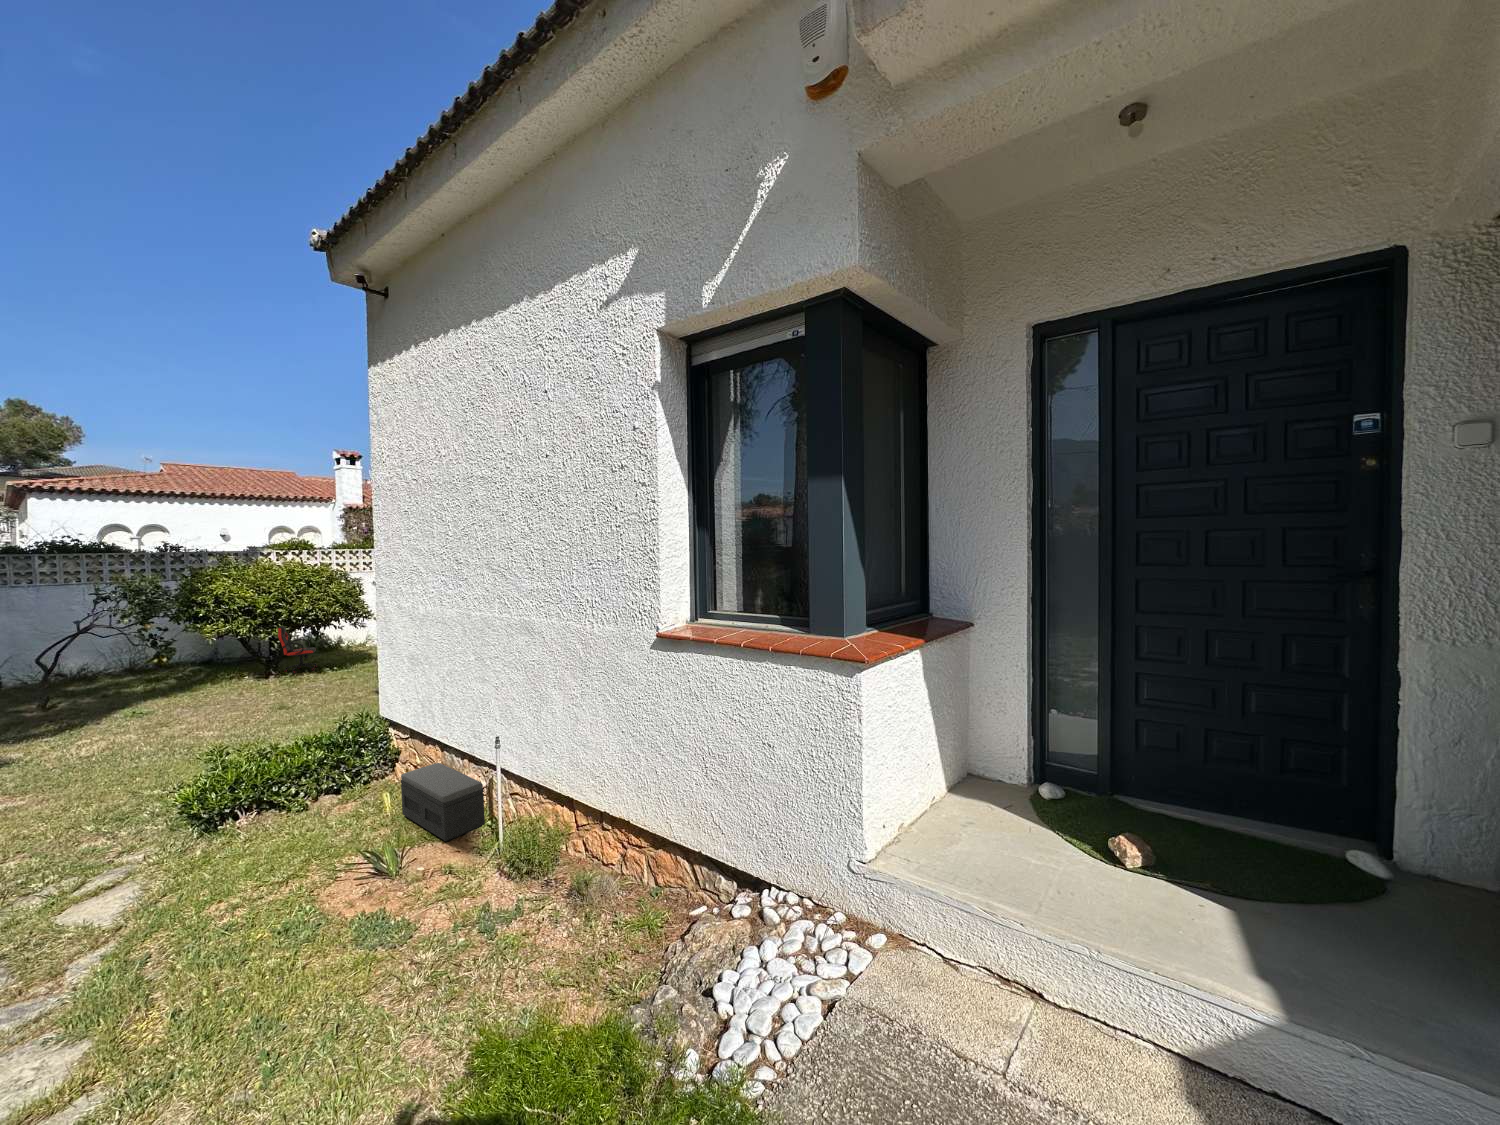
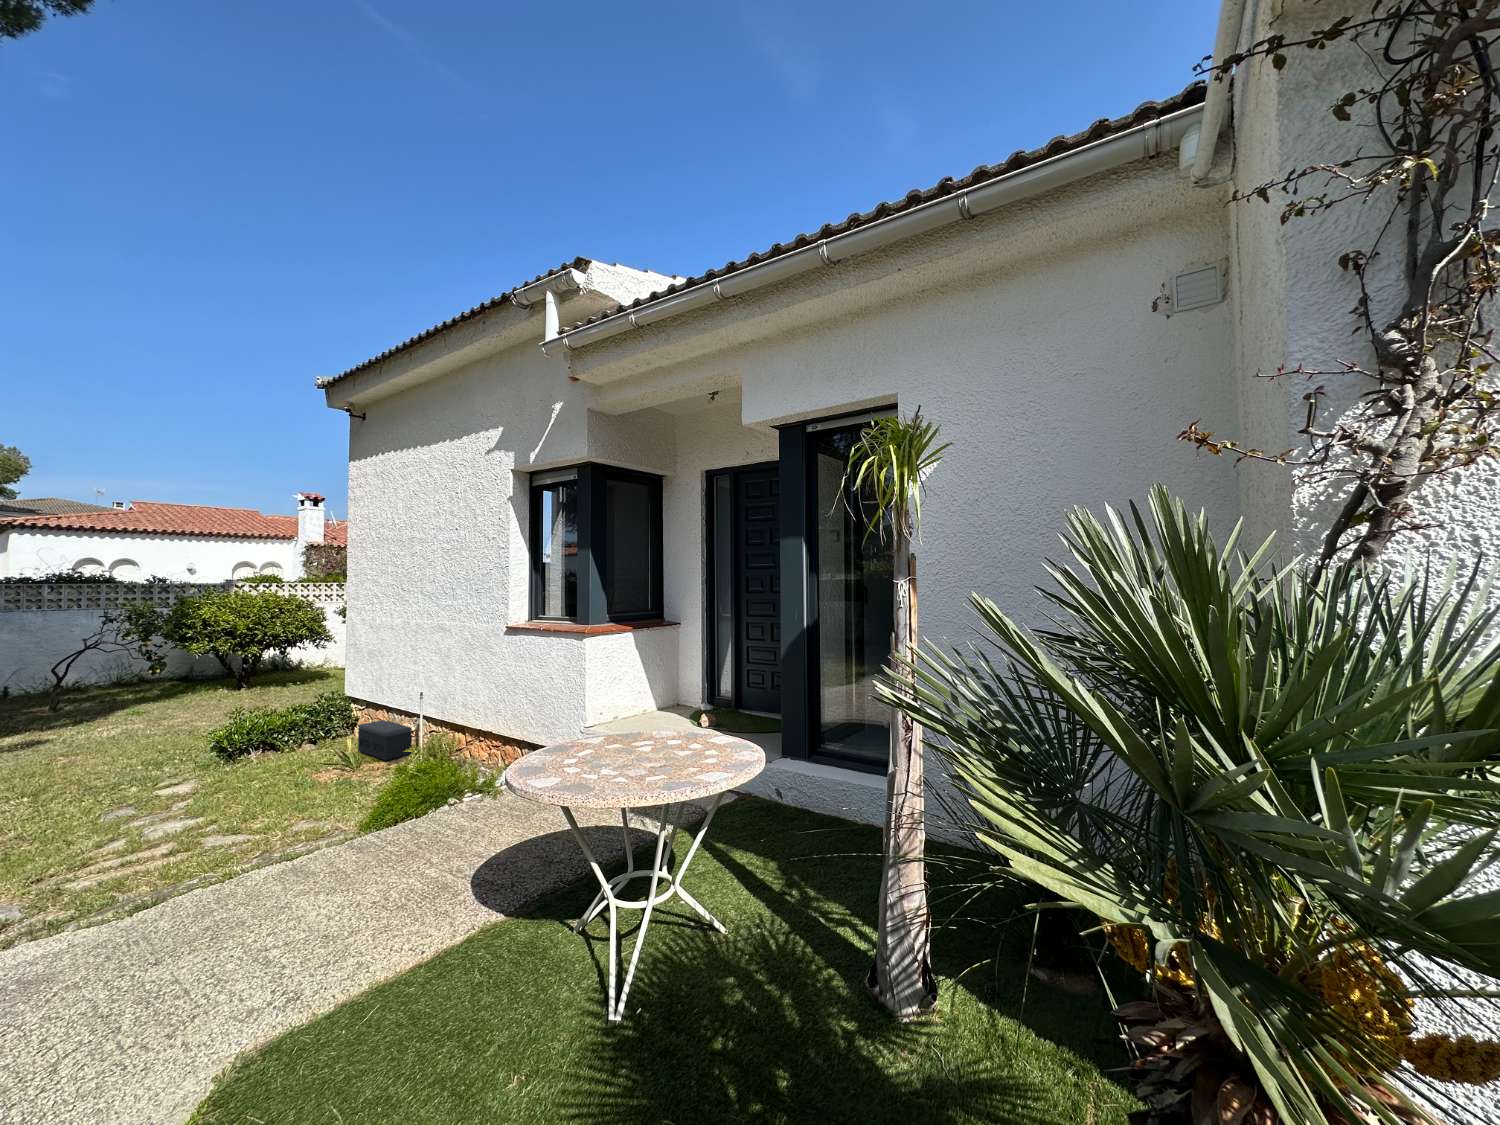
chair: present [278,626,317,673] -> none [253,645,283,684]

